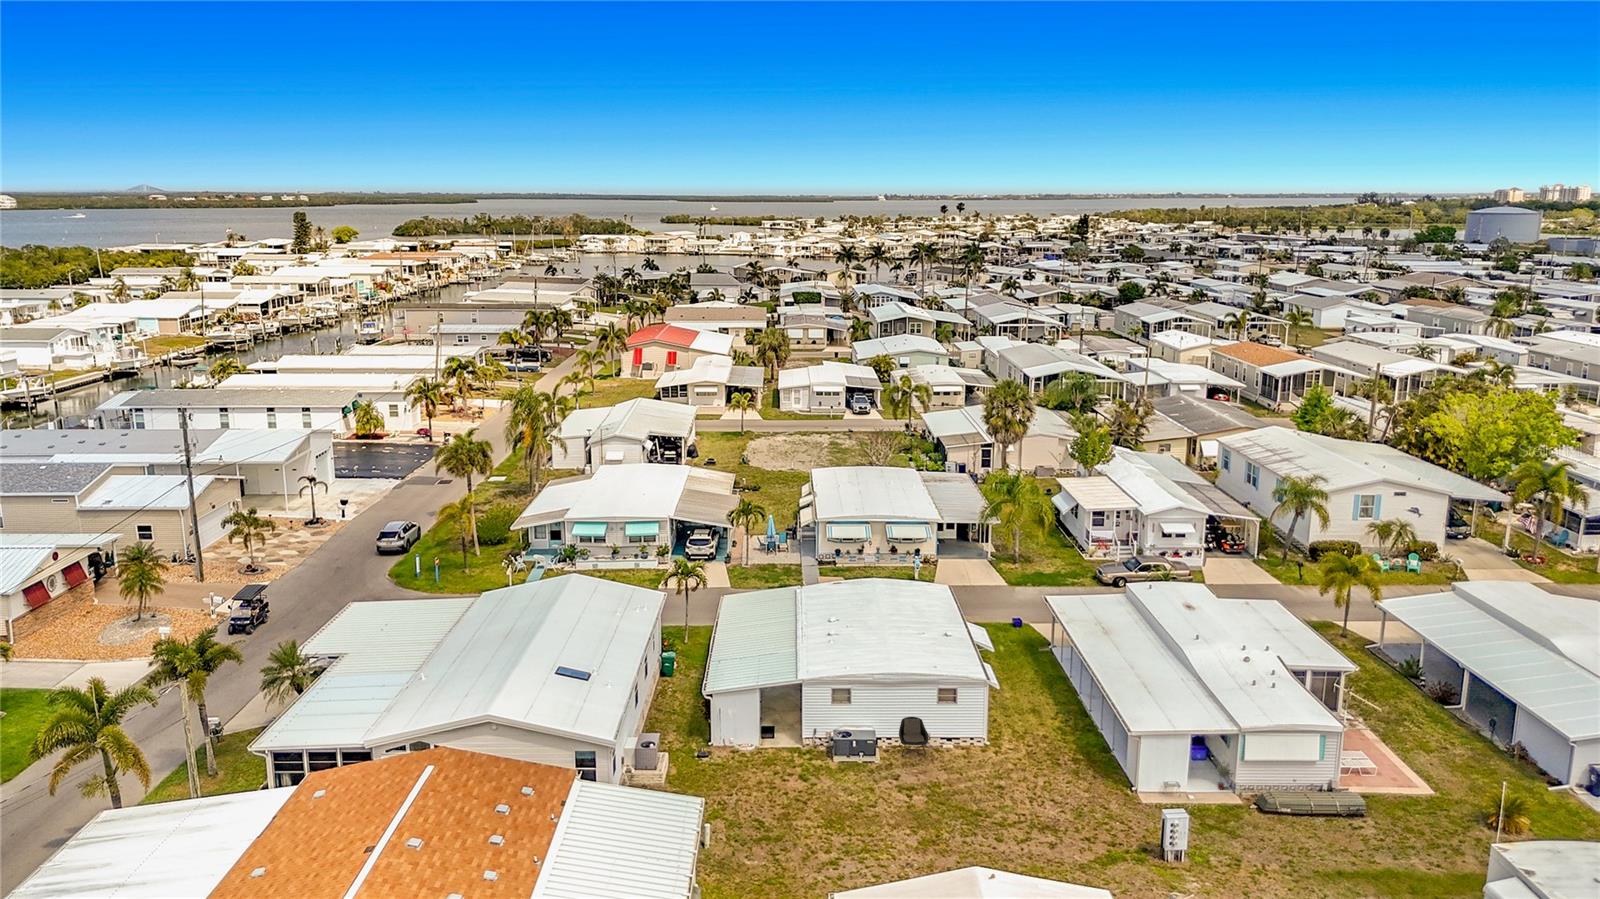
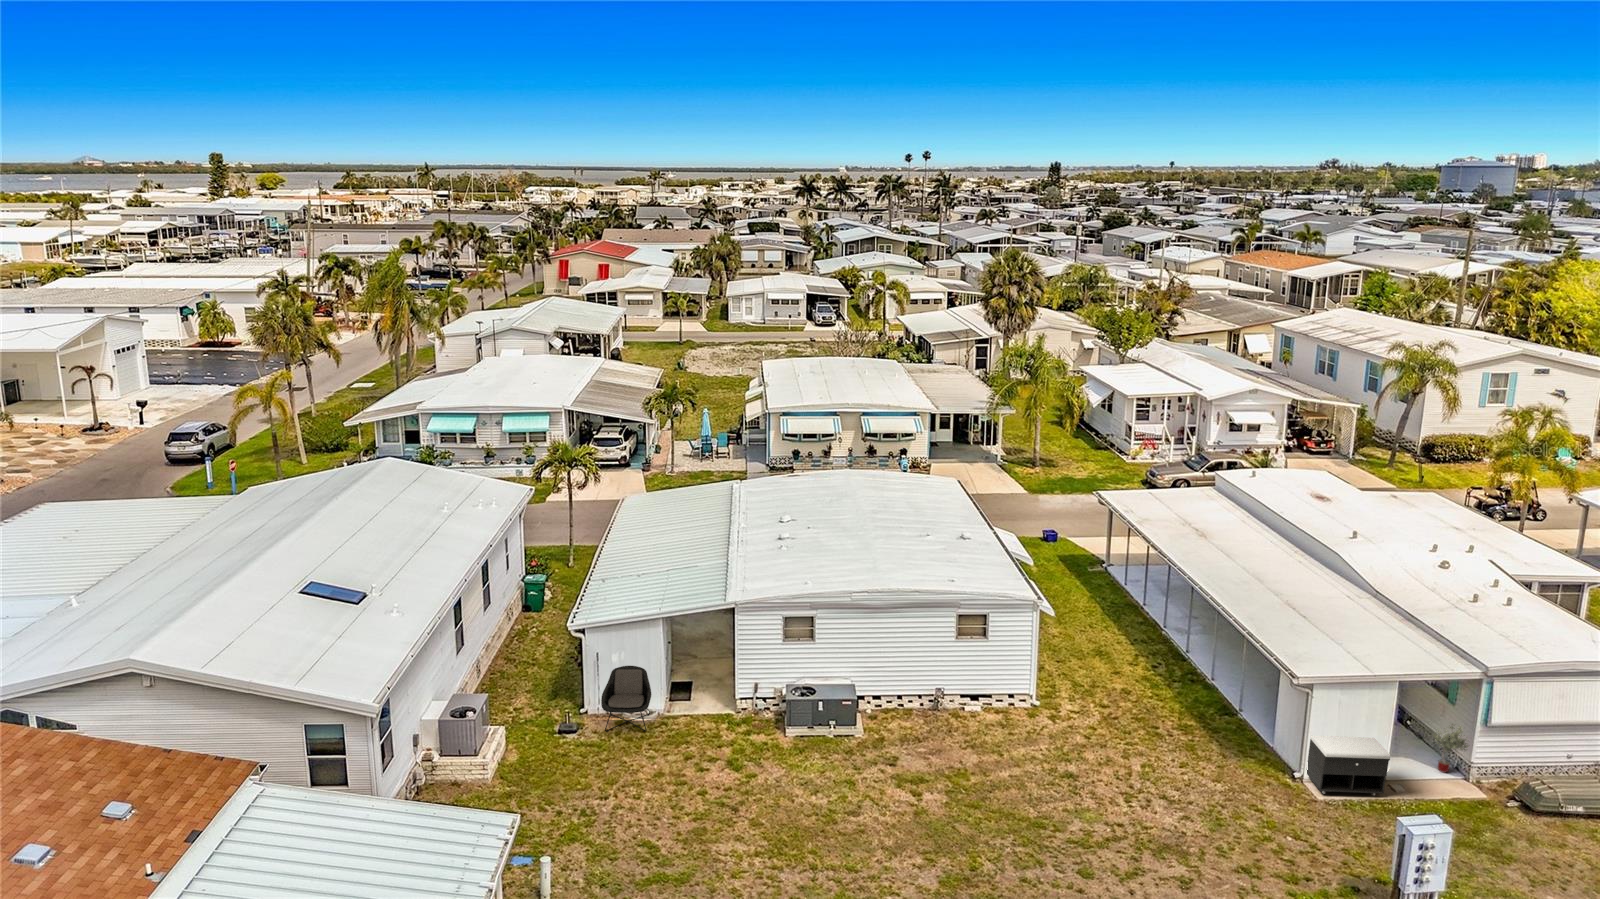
lounge chair: present [899,717,928,757] -> present [601,666,651,732]
storage bench: none [1138,766,1181,802] -> present [1306,736,1390,795]

